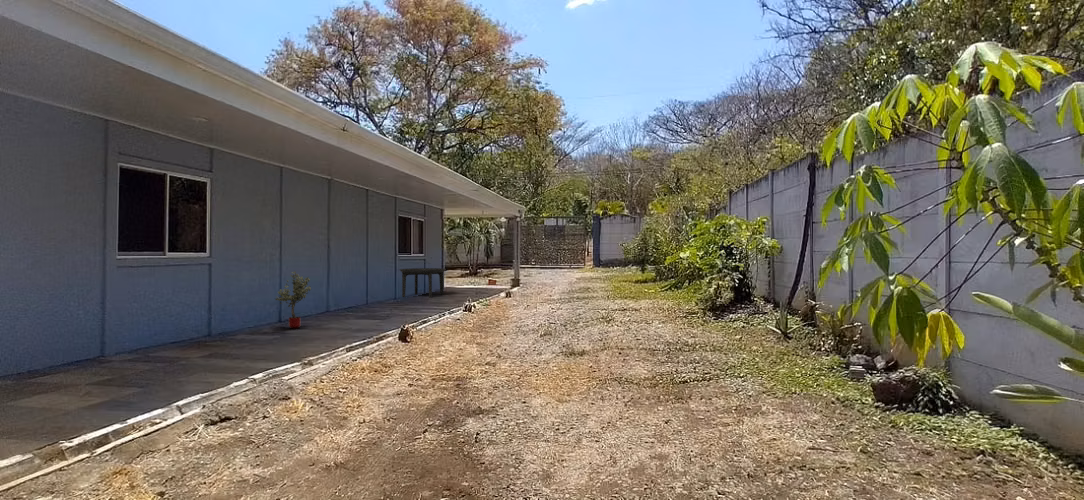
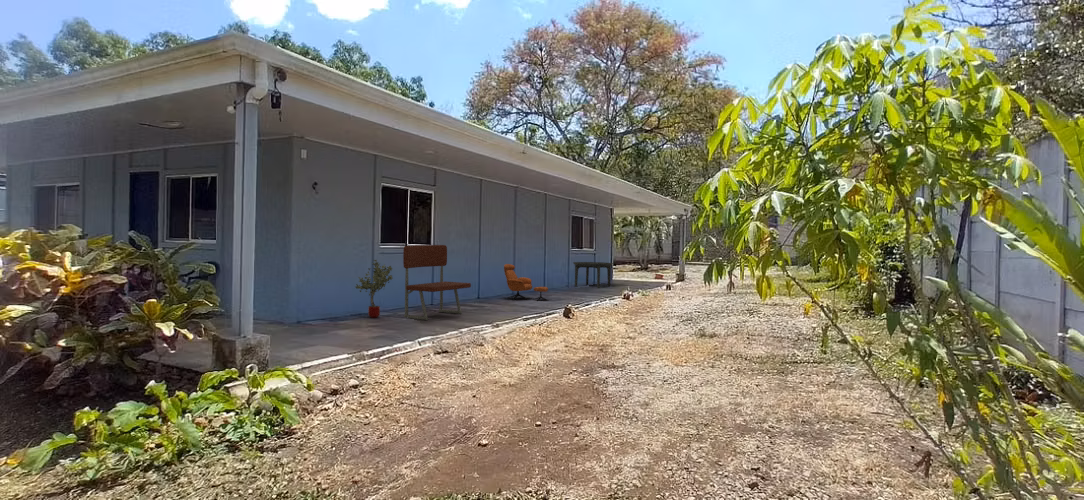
bench: none [163,252,270,358] -> present [403,245,471,320]
potted tree: present [275,272,311,329] -> present [355,260,393,318]
lounge chair: none [315,274,375,319] -> present [504,264,548,301]

